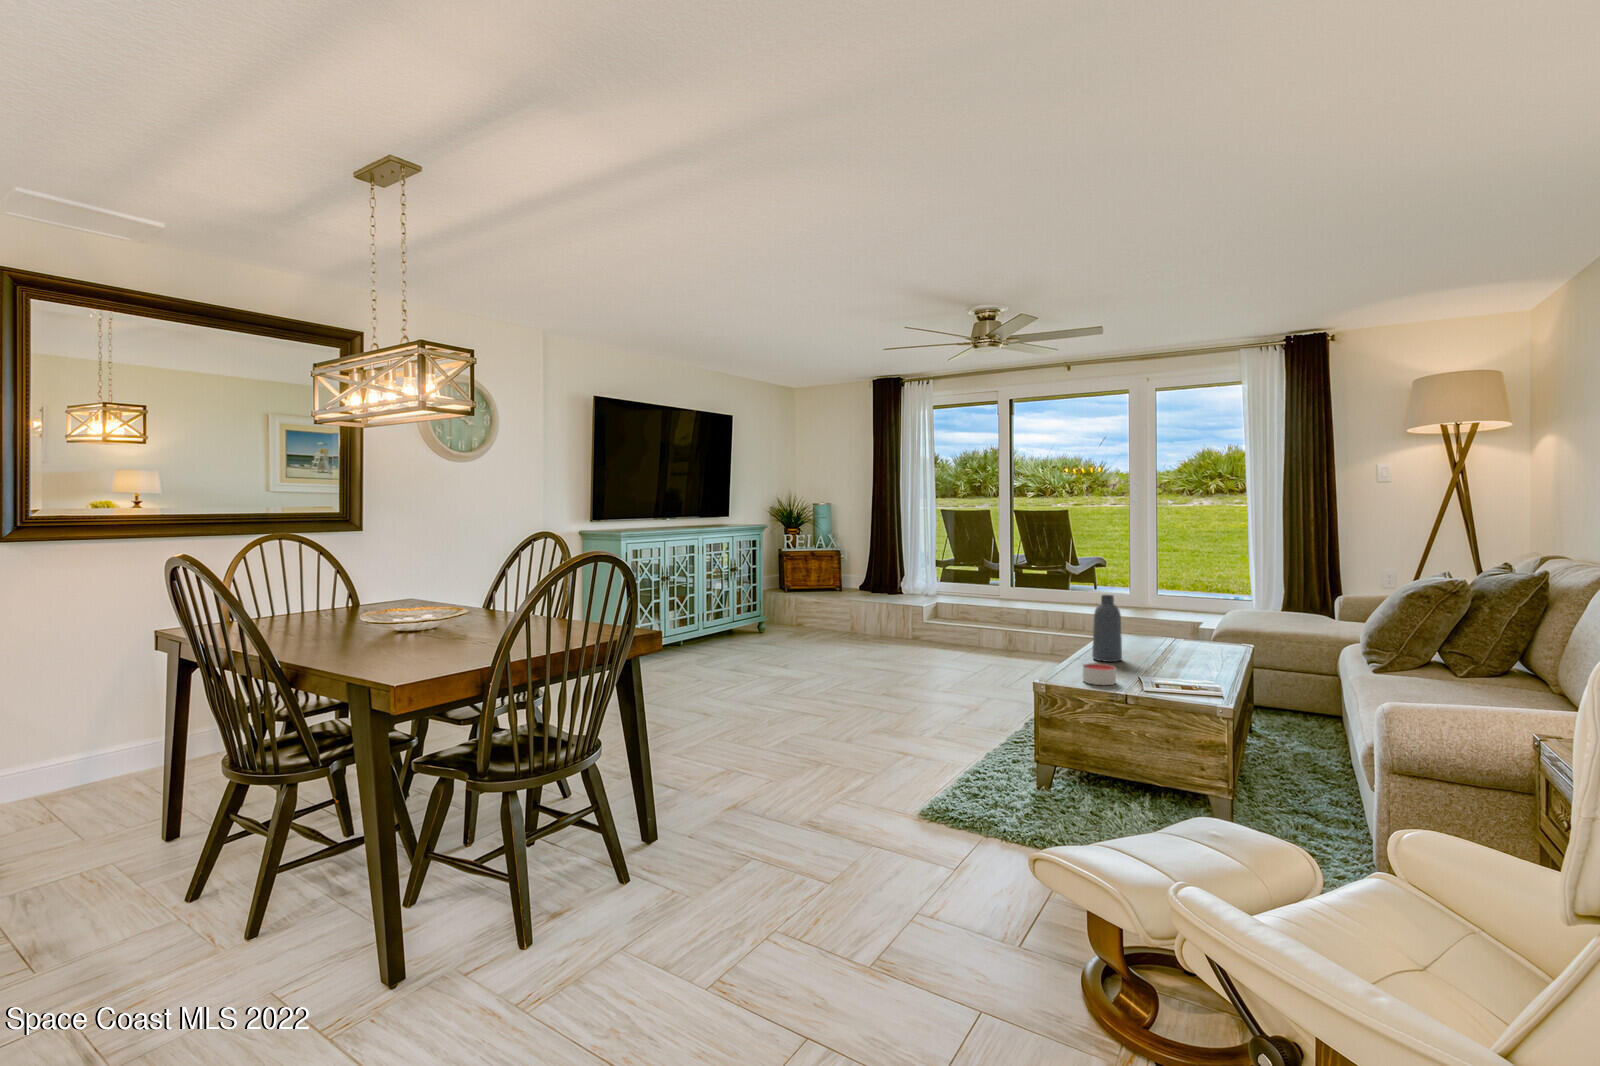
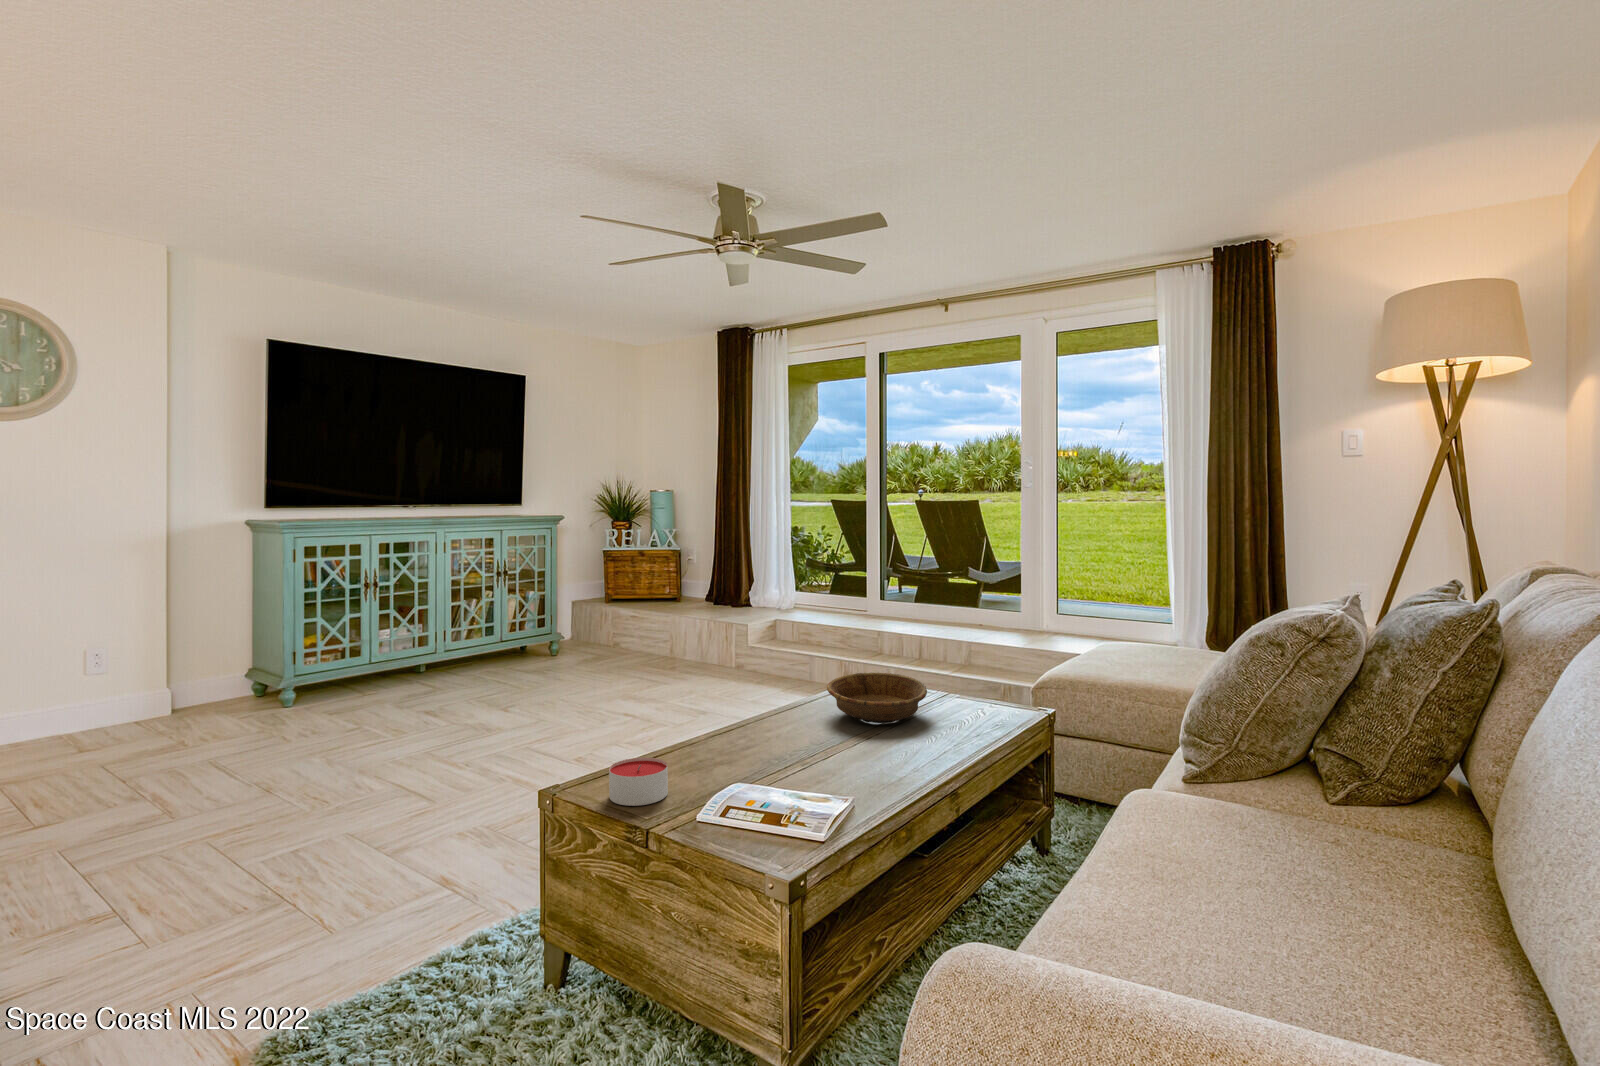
vase: present [1092,595,1122,662] -> none [724,627,771,744]
decorative bowl: none [1131,624,1197,652] -> present [827,672,927,723]

